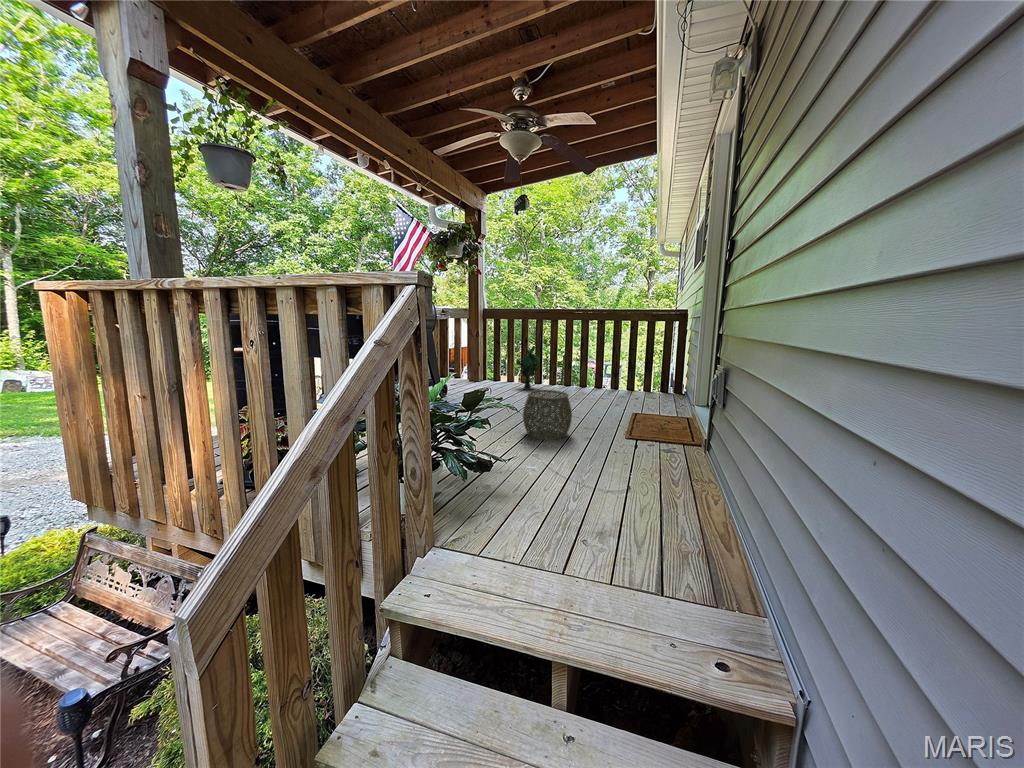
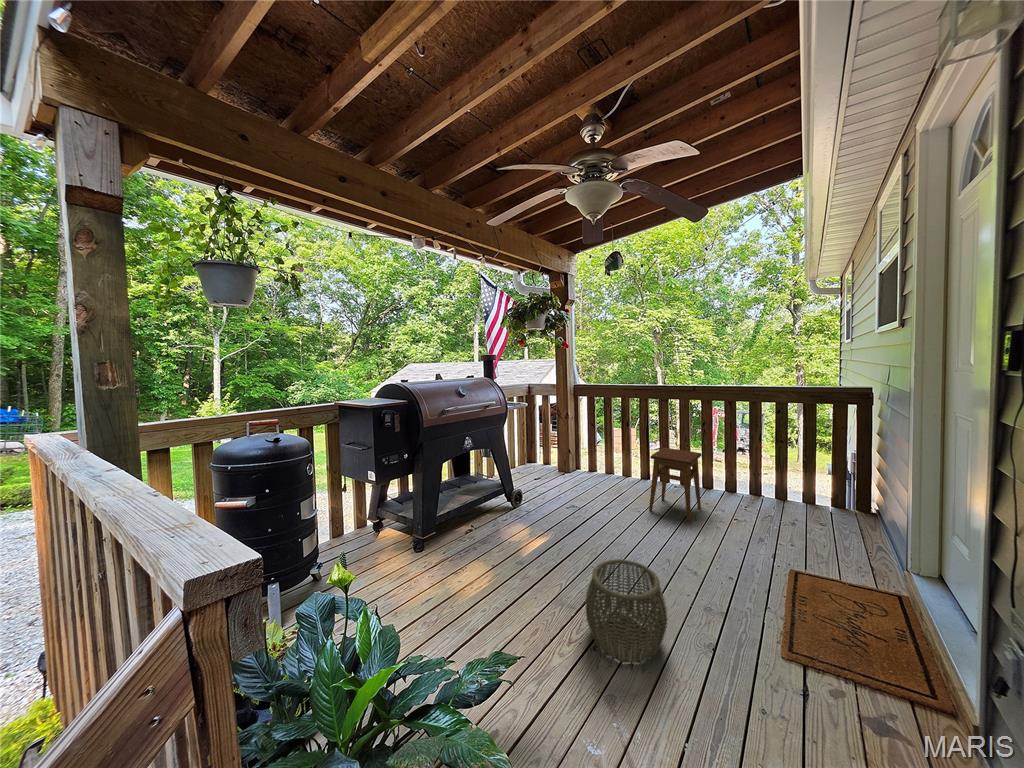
decorative plant: present [517,346,540,390] -> none [606,437,641,494]
stool: none [549,351,585,398] -> present [649,448,701,521]

